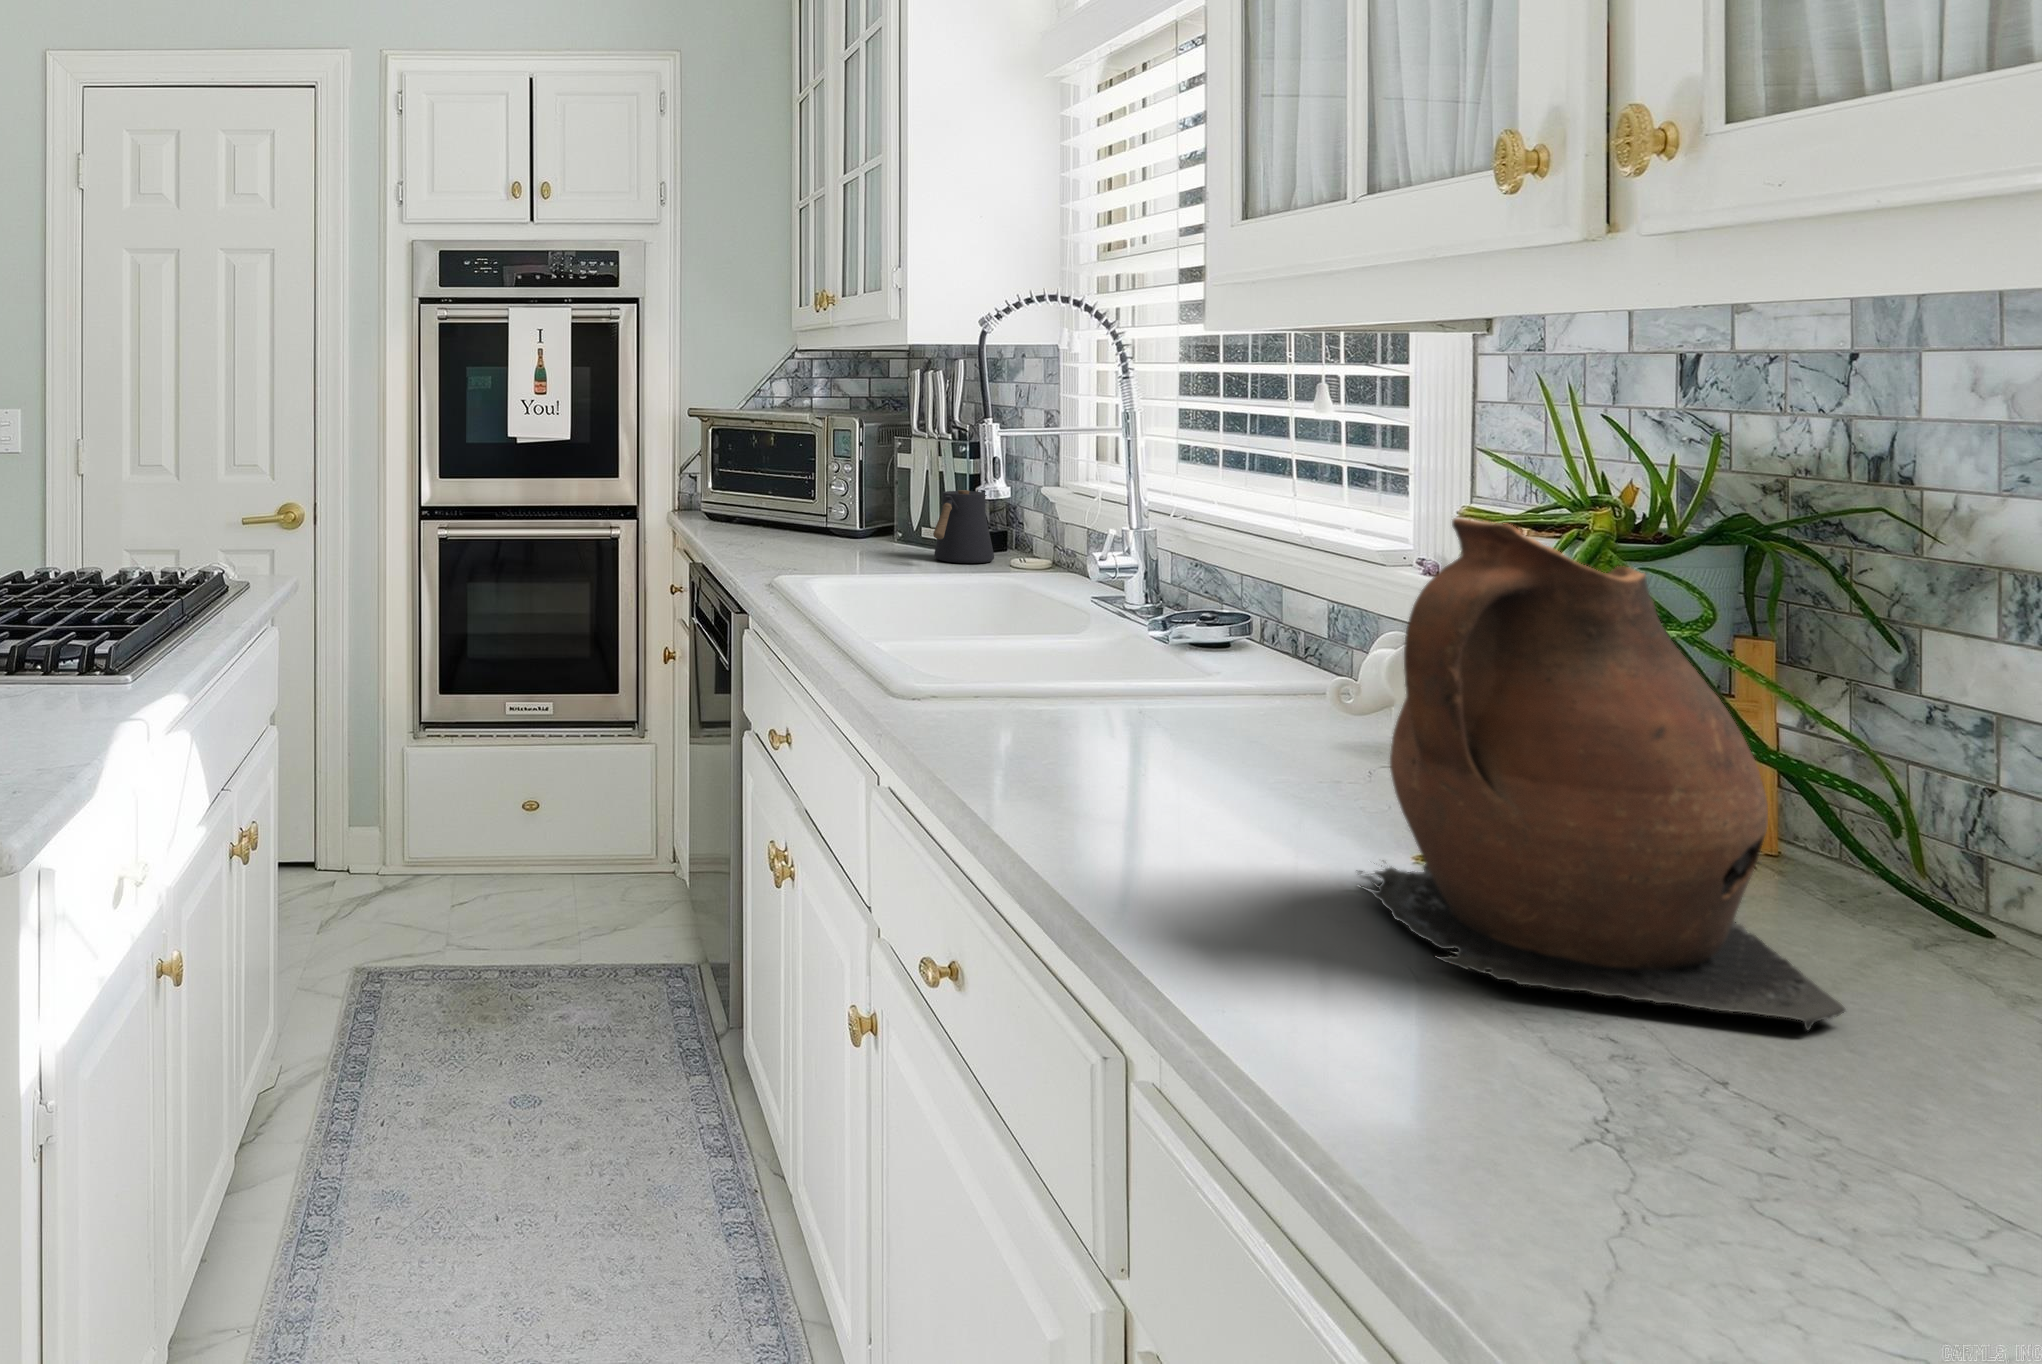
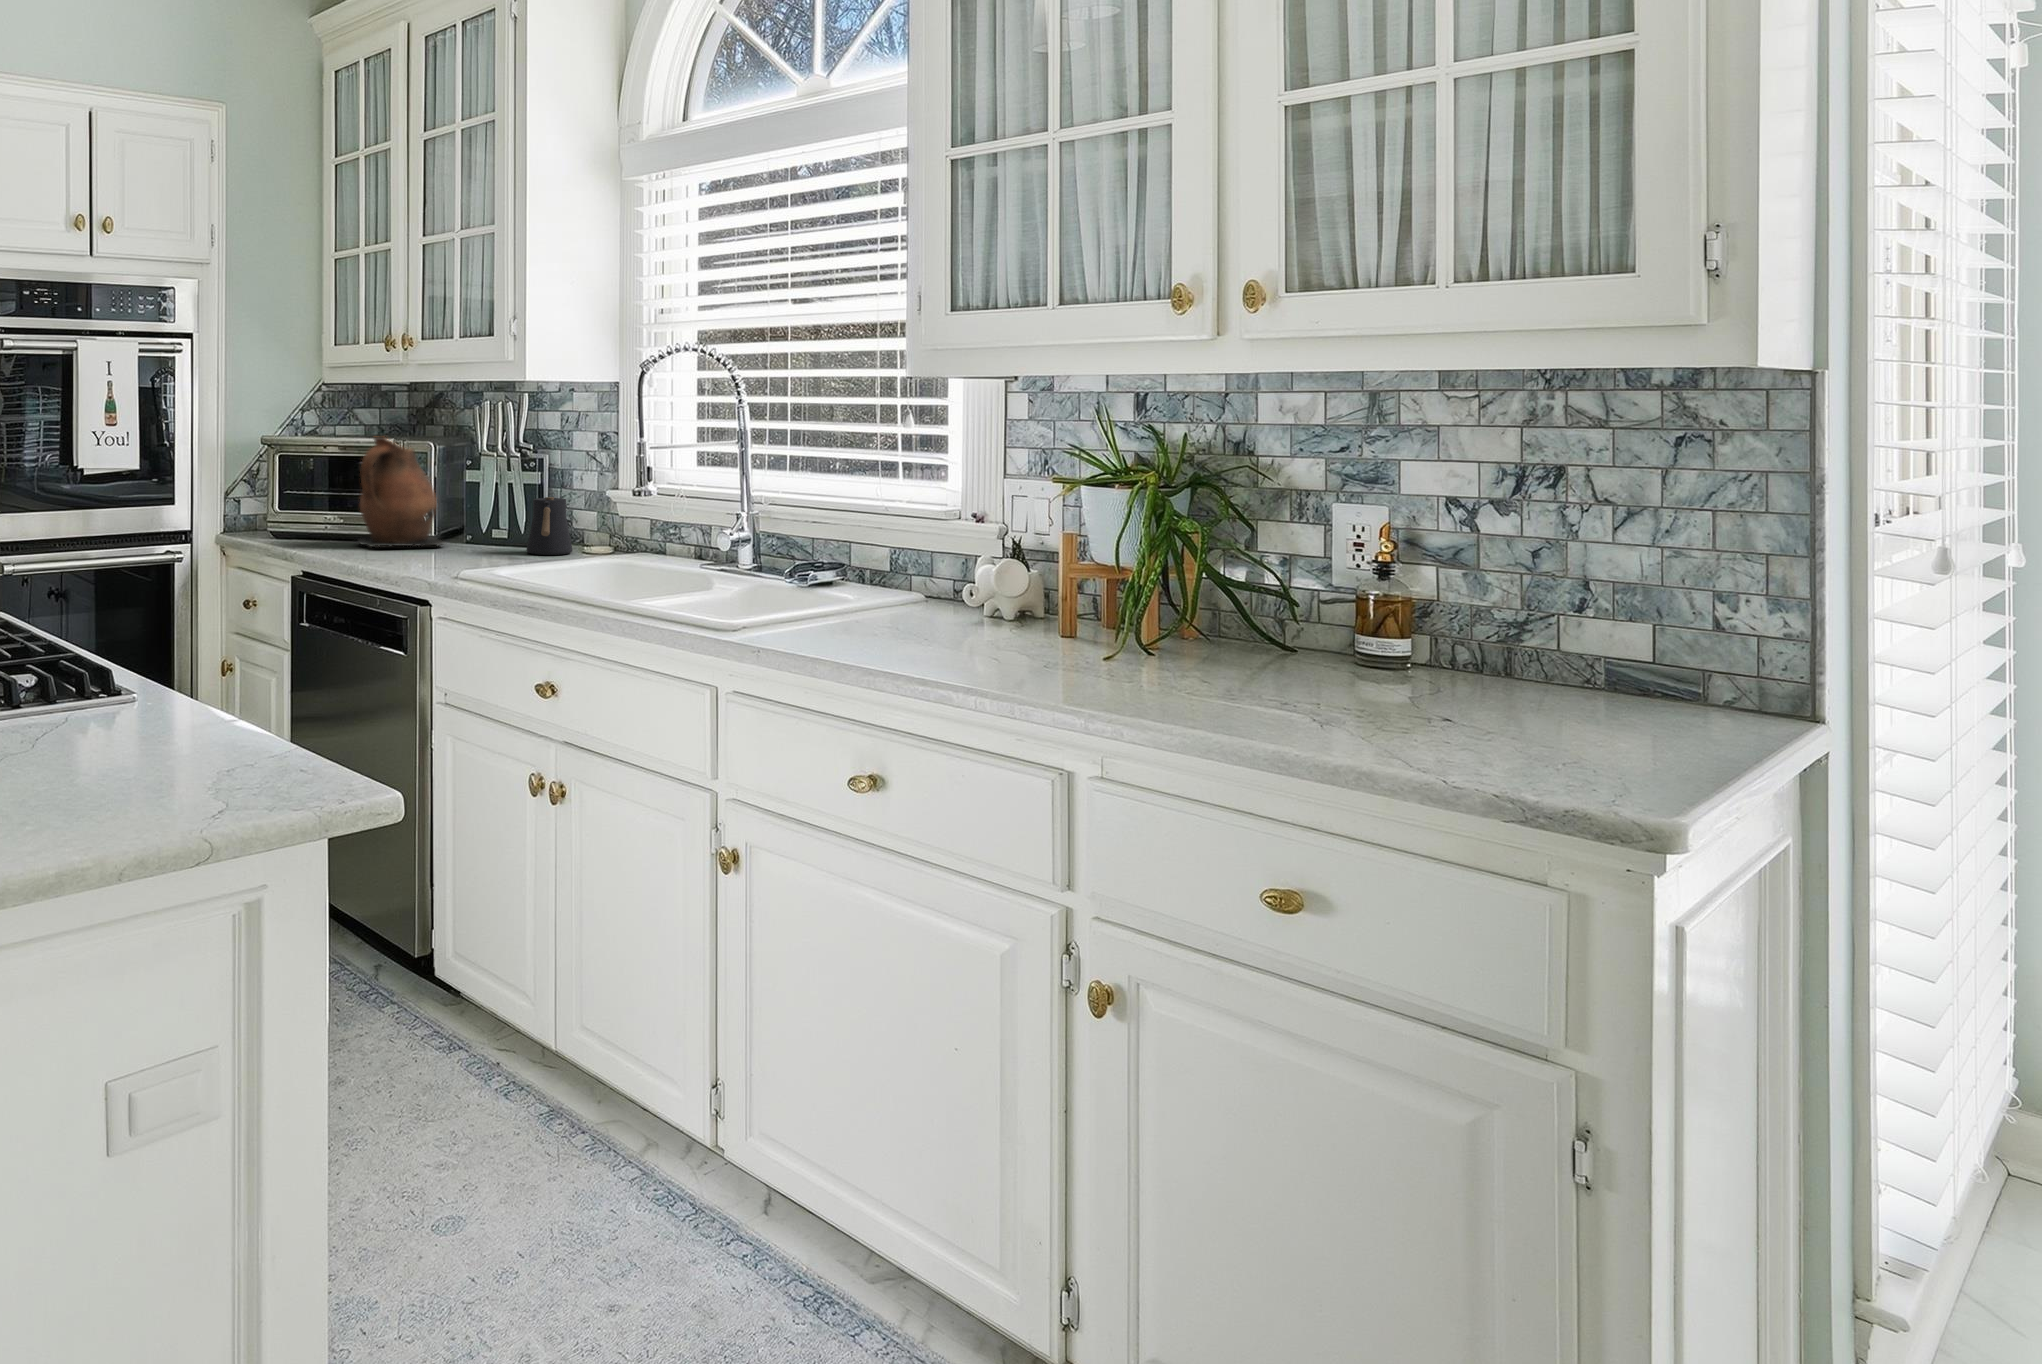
ceramic pitcher: present [1358,518,1846,1031] -> present [358,437,445,547]

